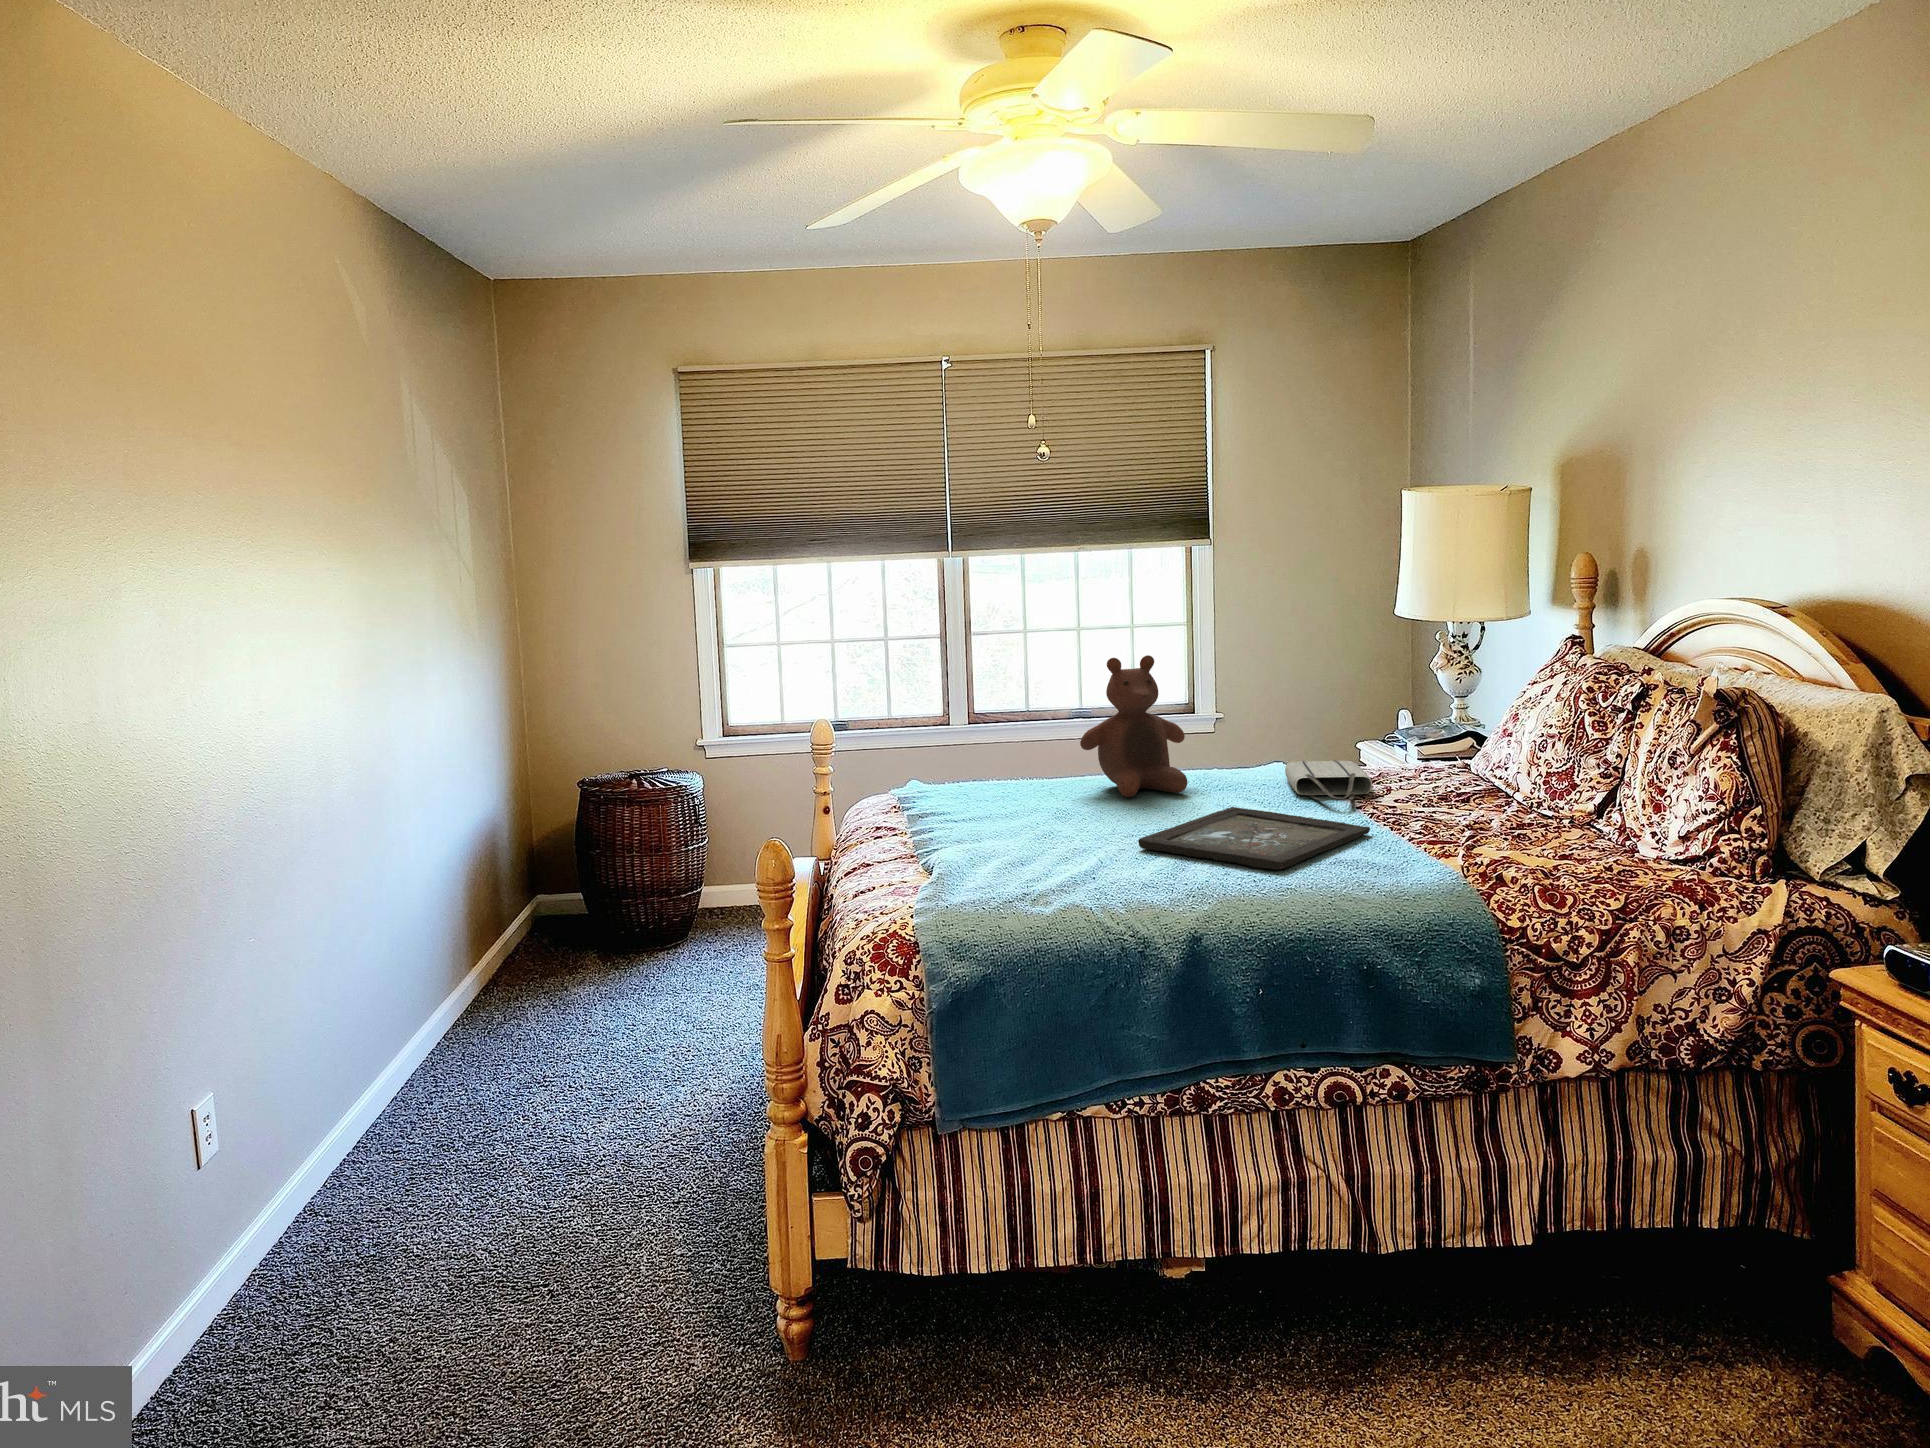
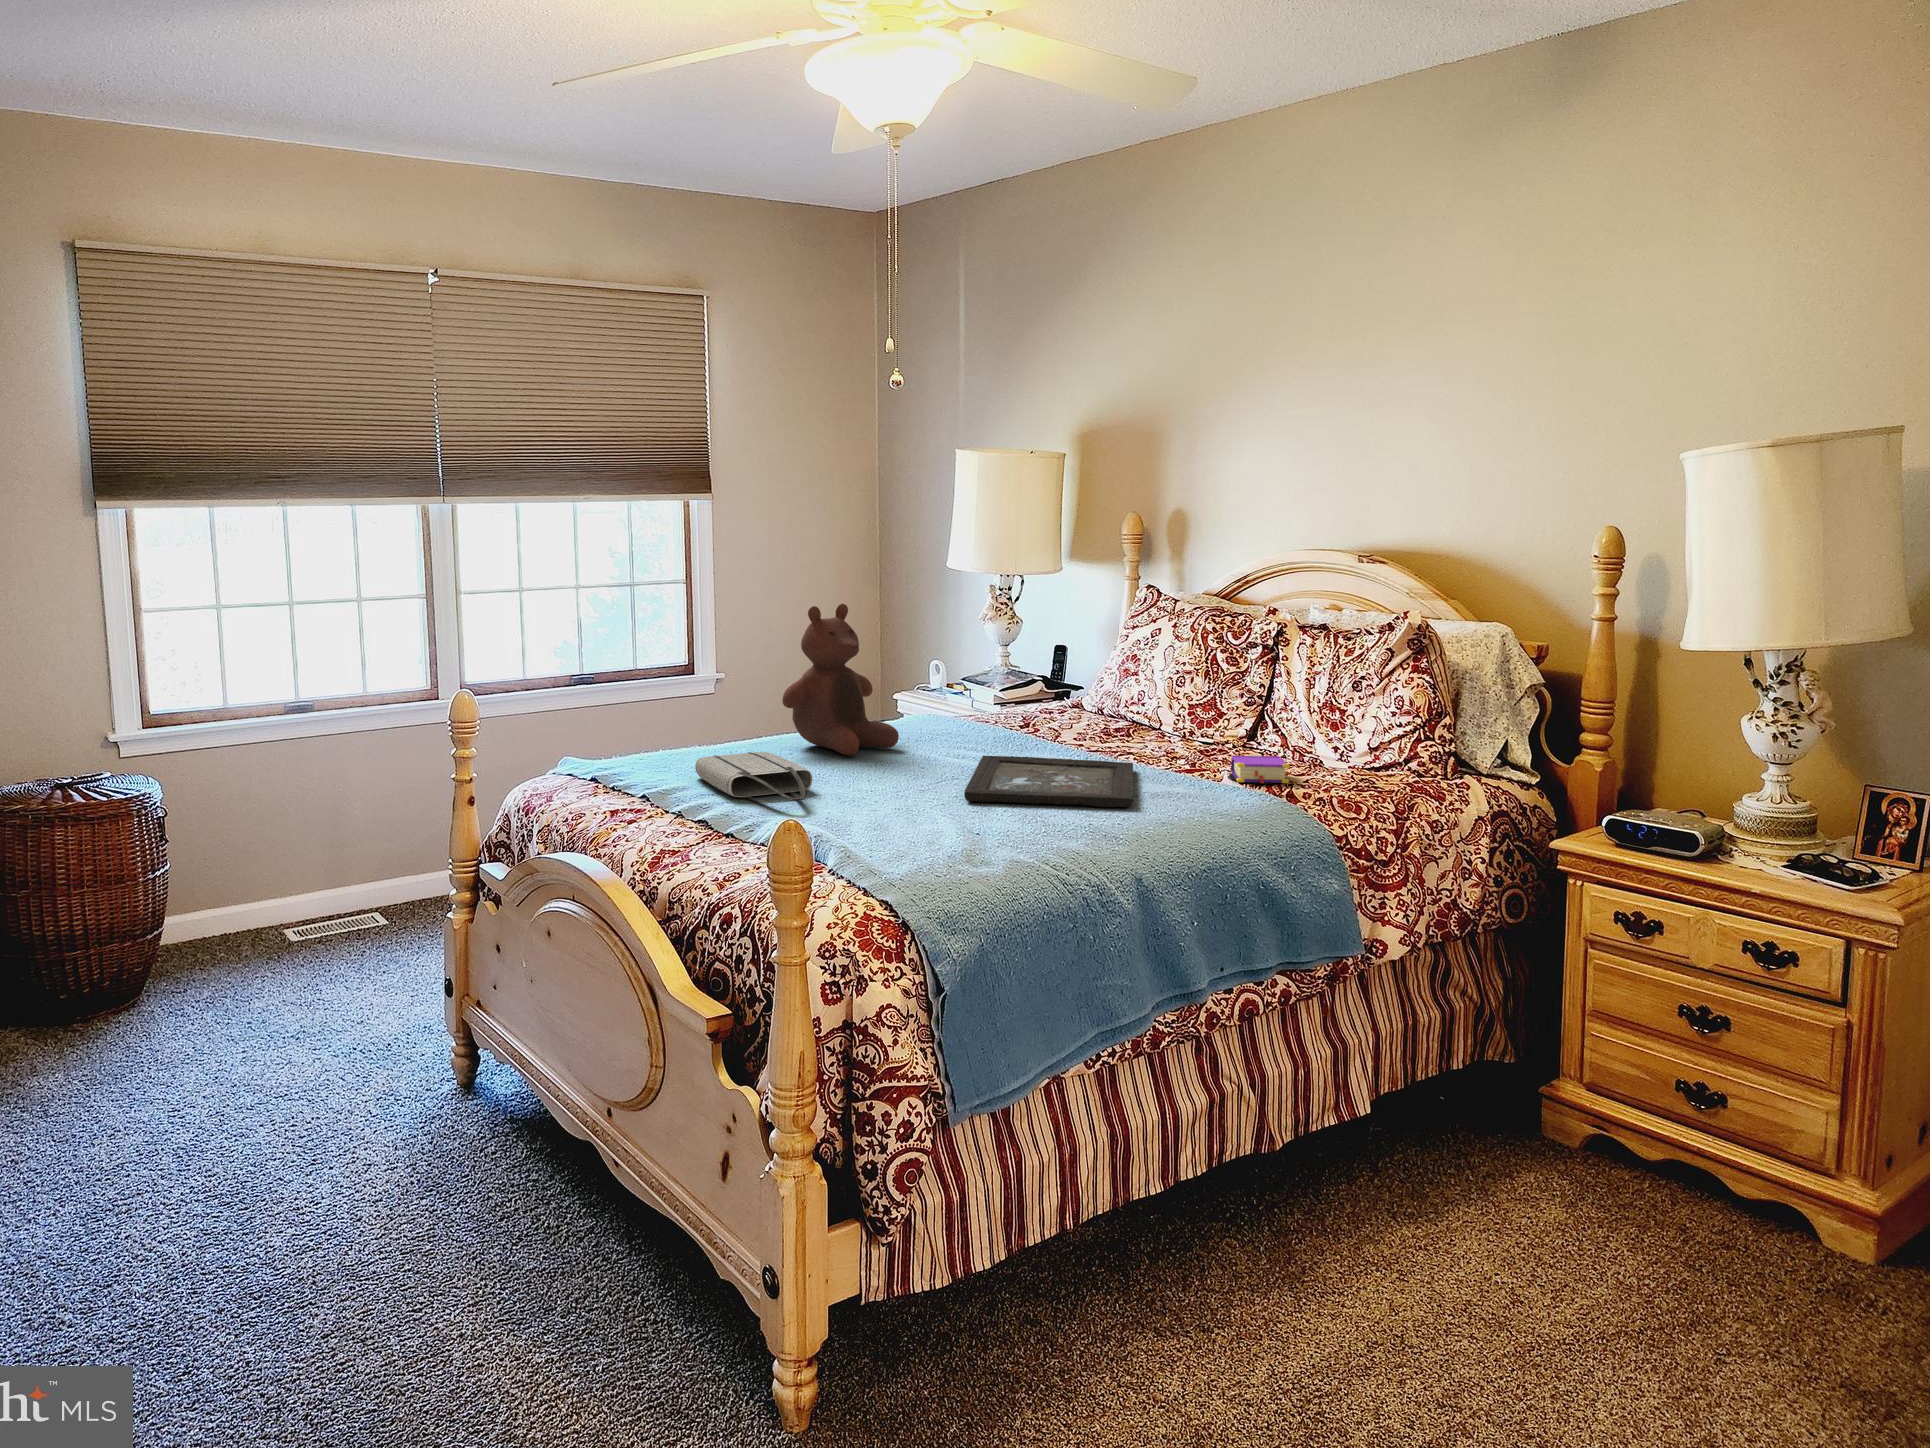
tote bag: present [1285,760,1372,801] -> present [695,752,812,803]
book: none [1425,829,1559,872] -> present [1229,756,1289,784]

